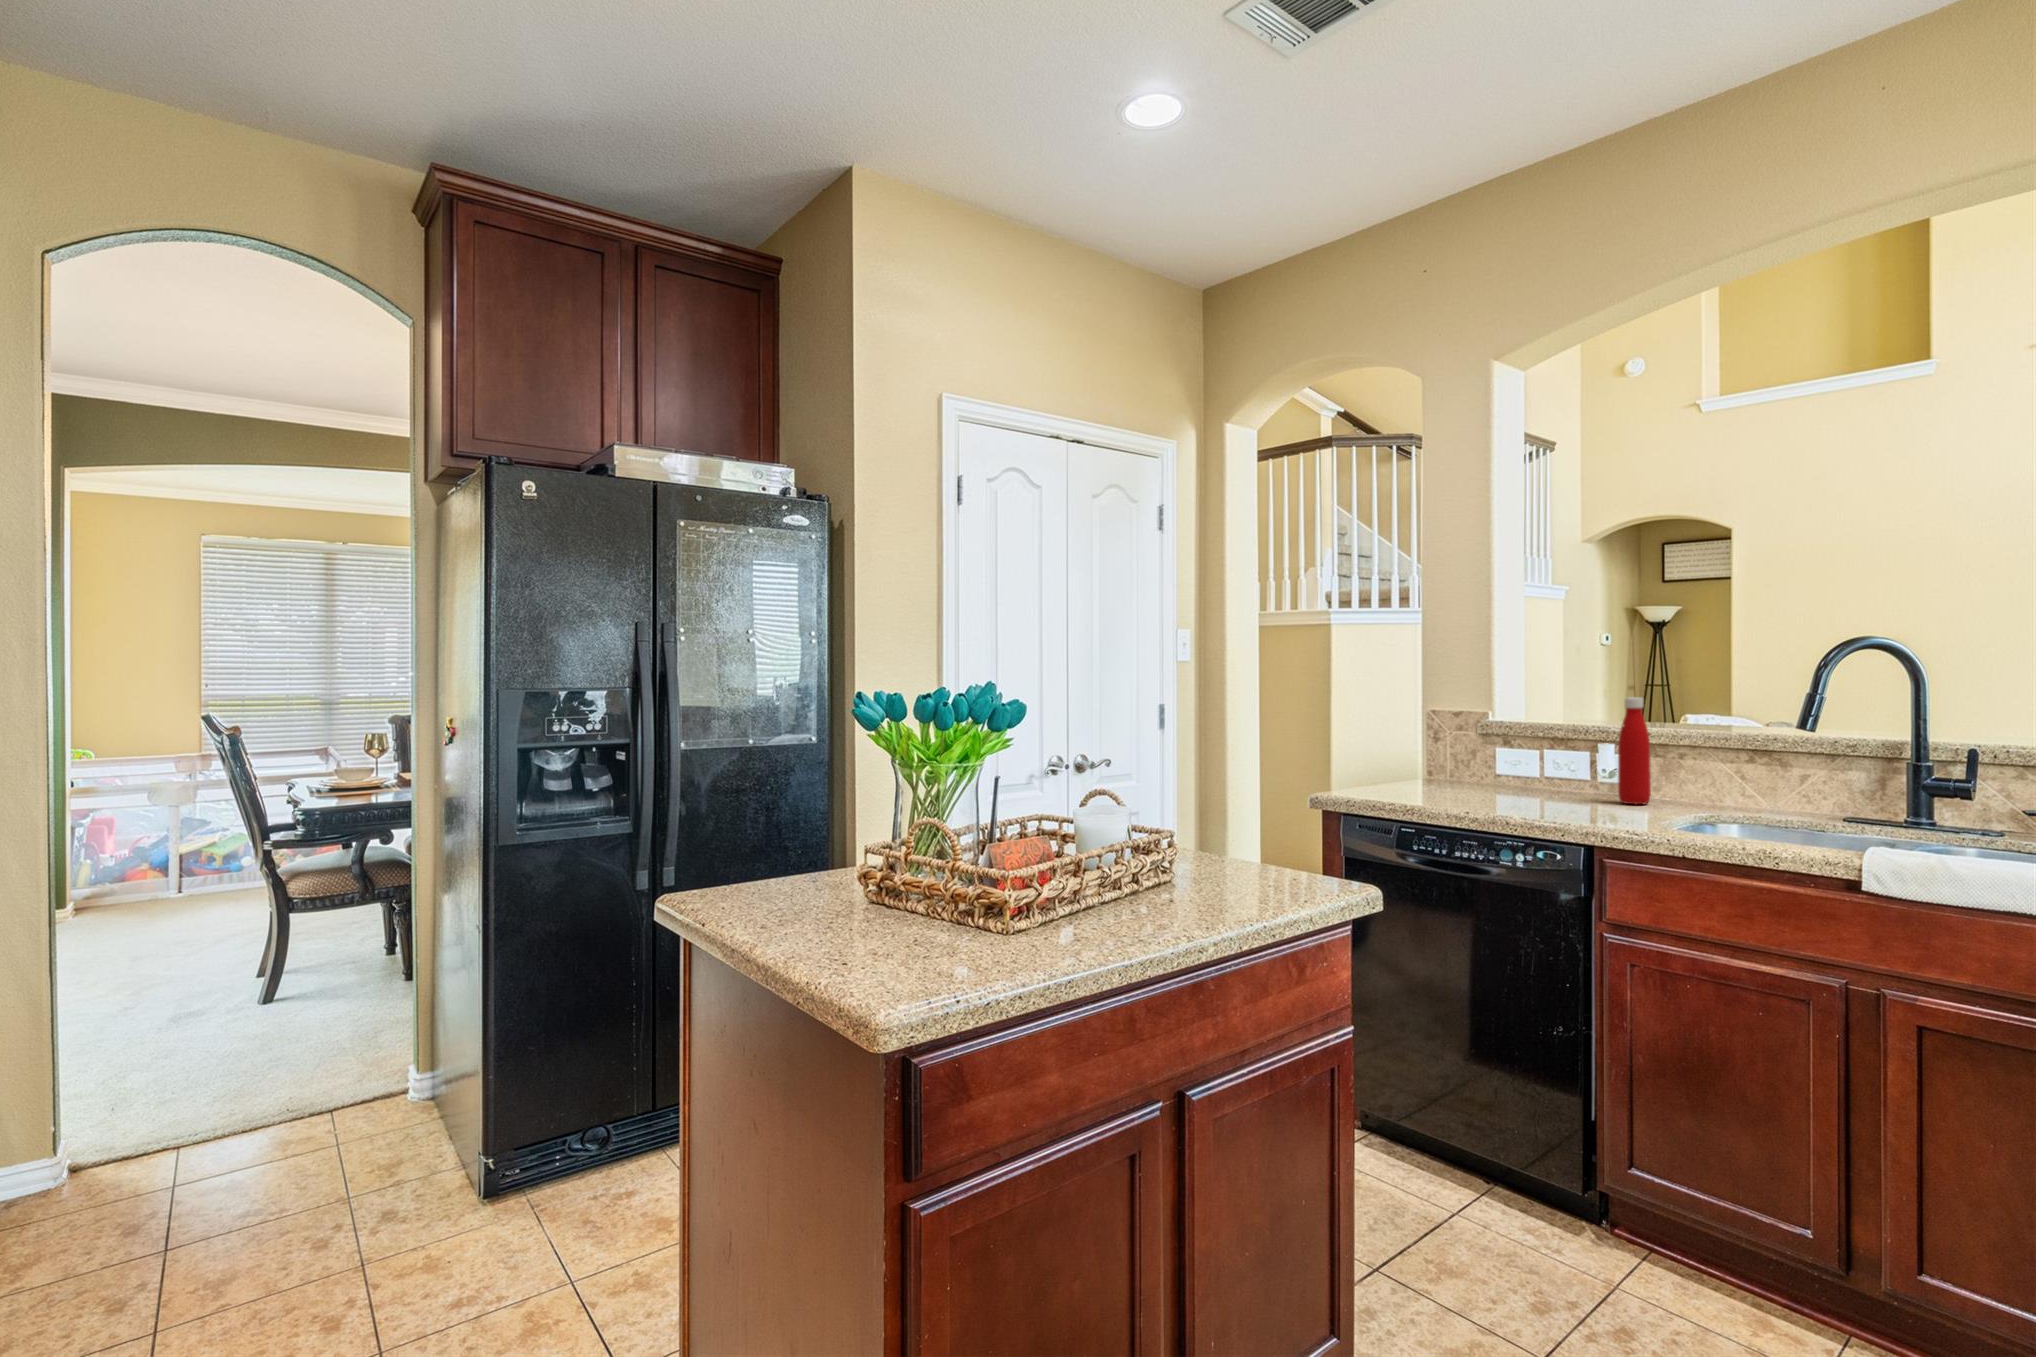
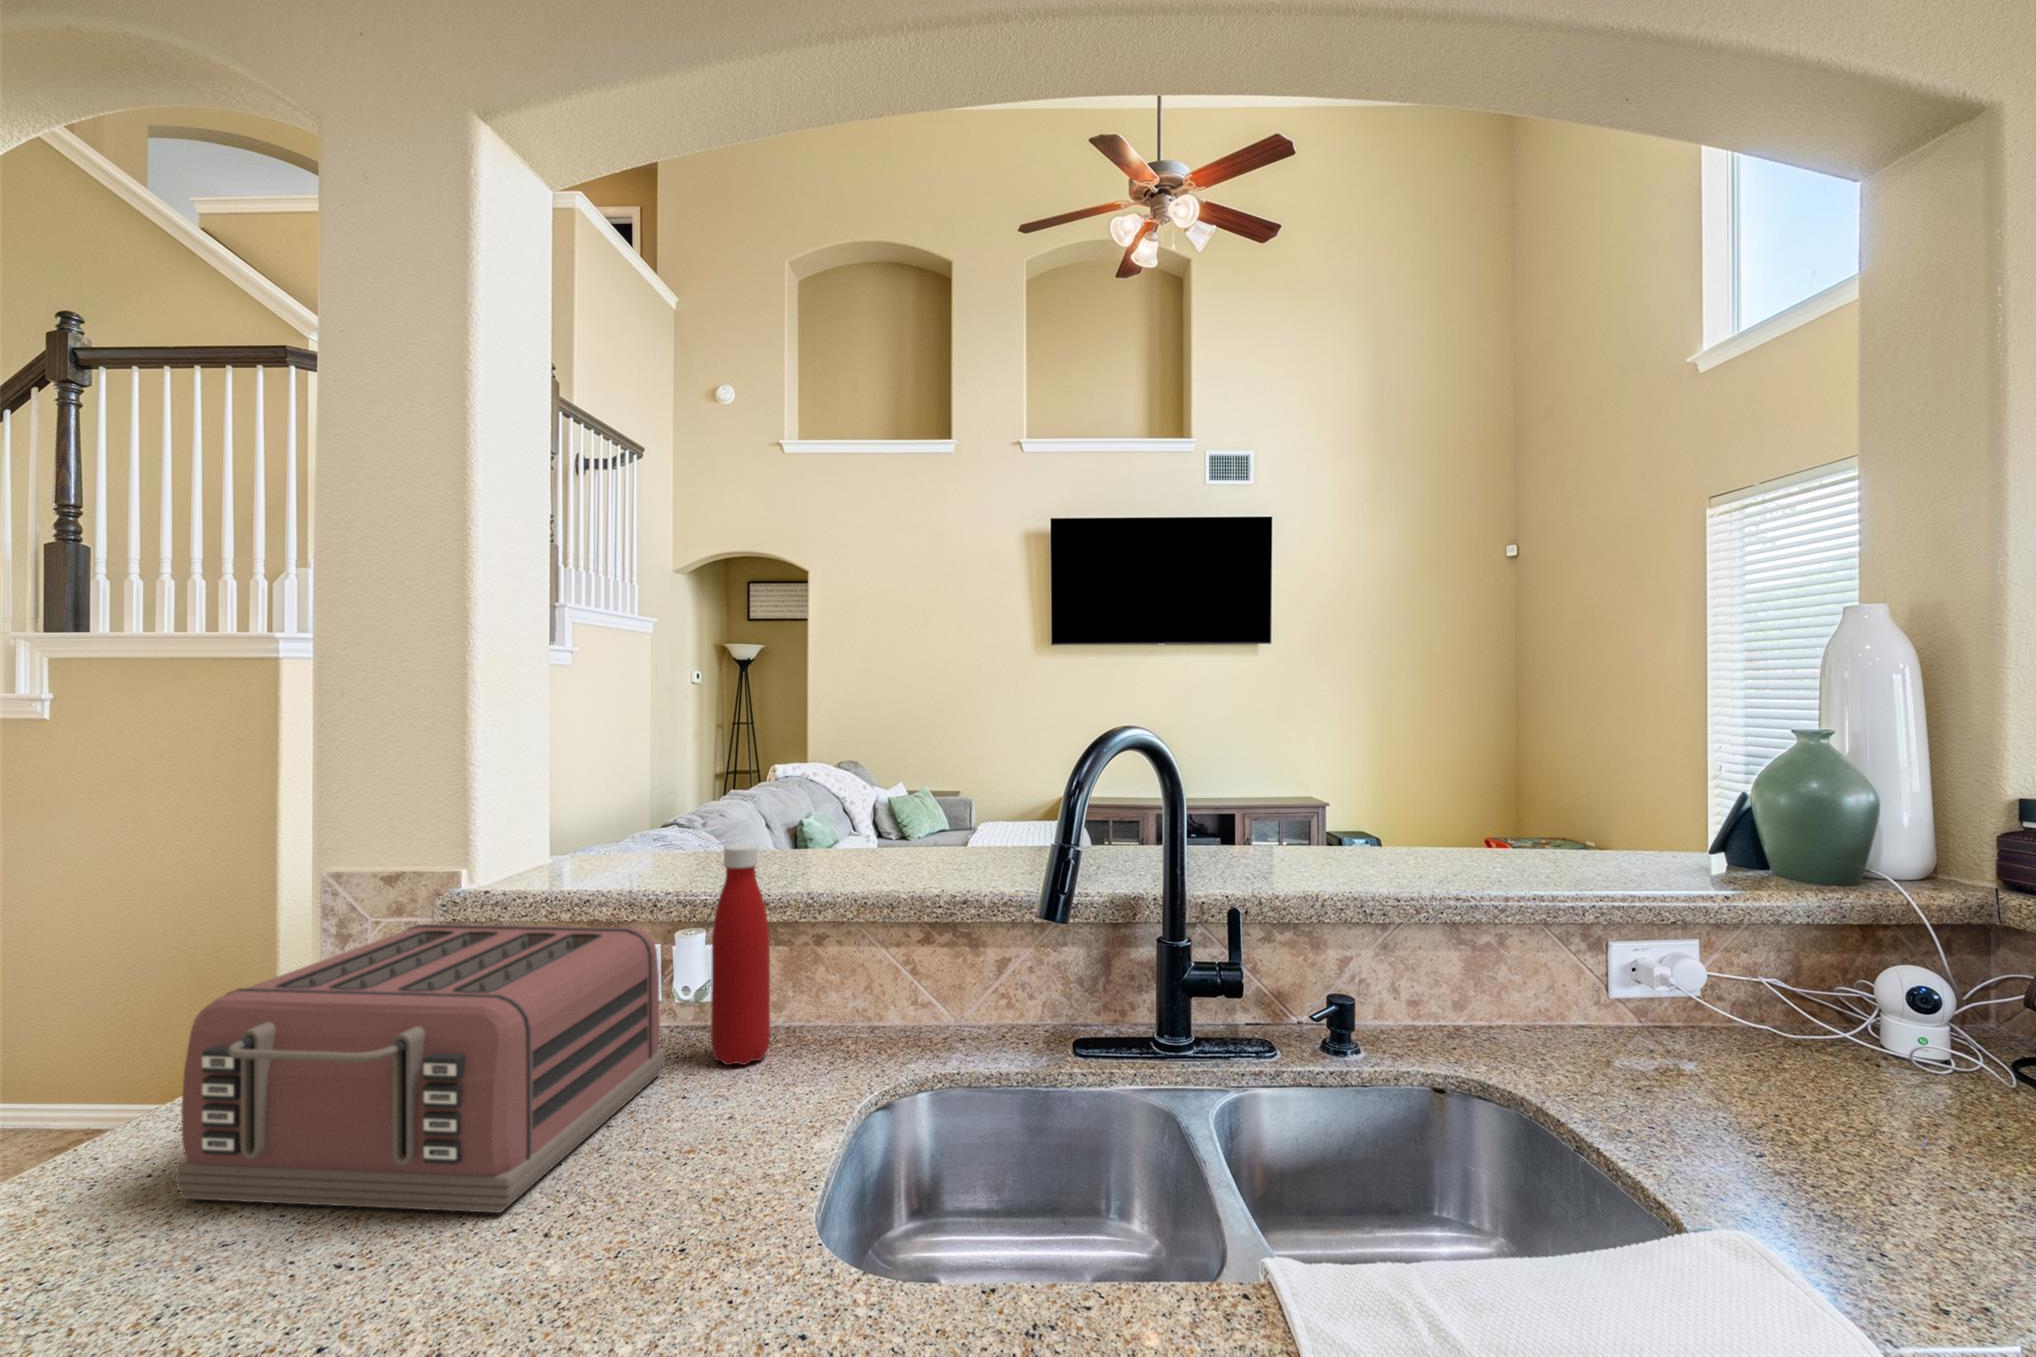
toaster: none [1409,727,1594,816] -> present [176,924,665,1213]

